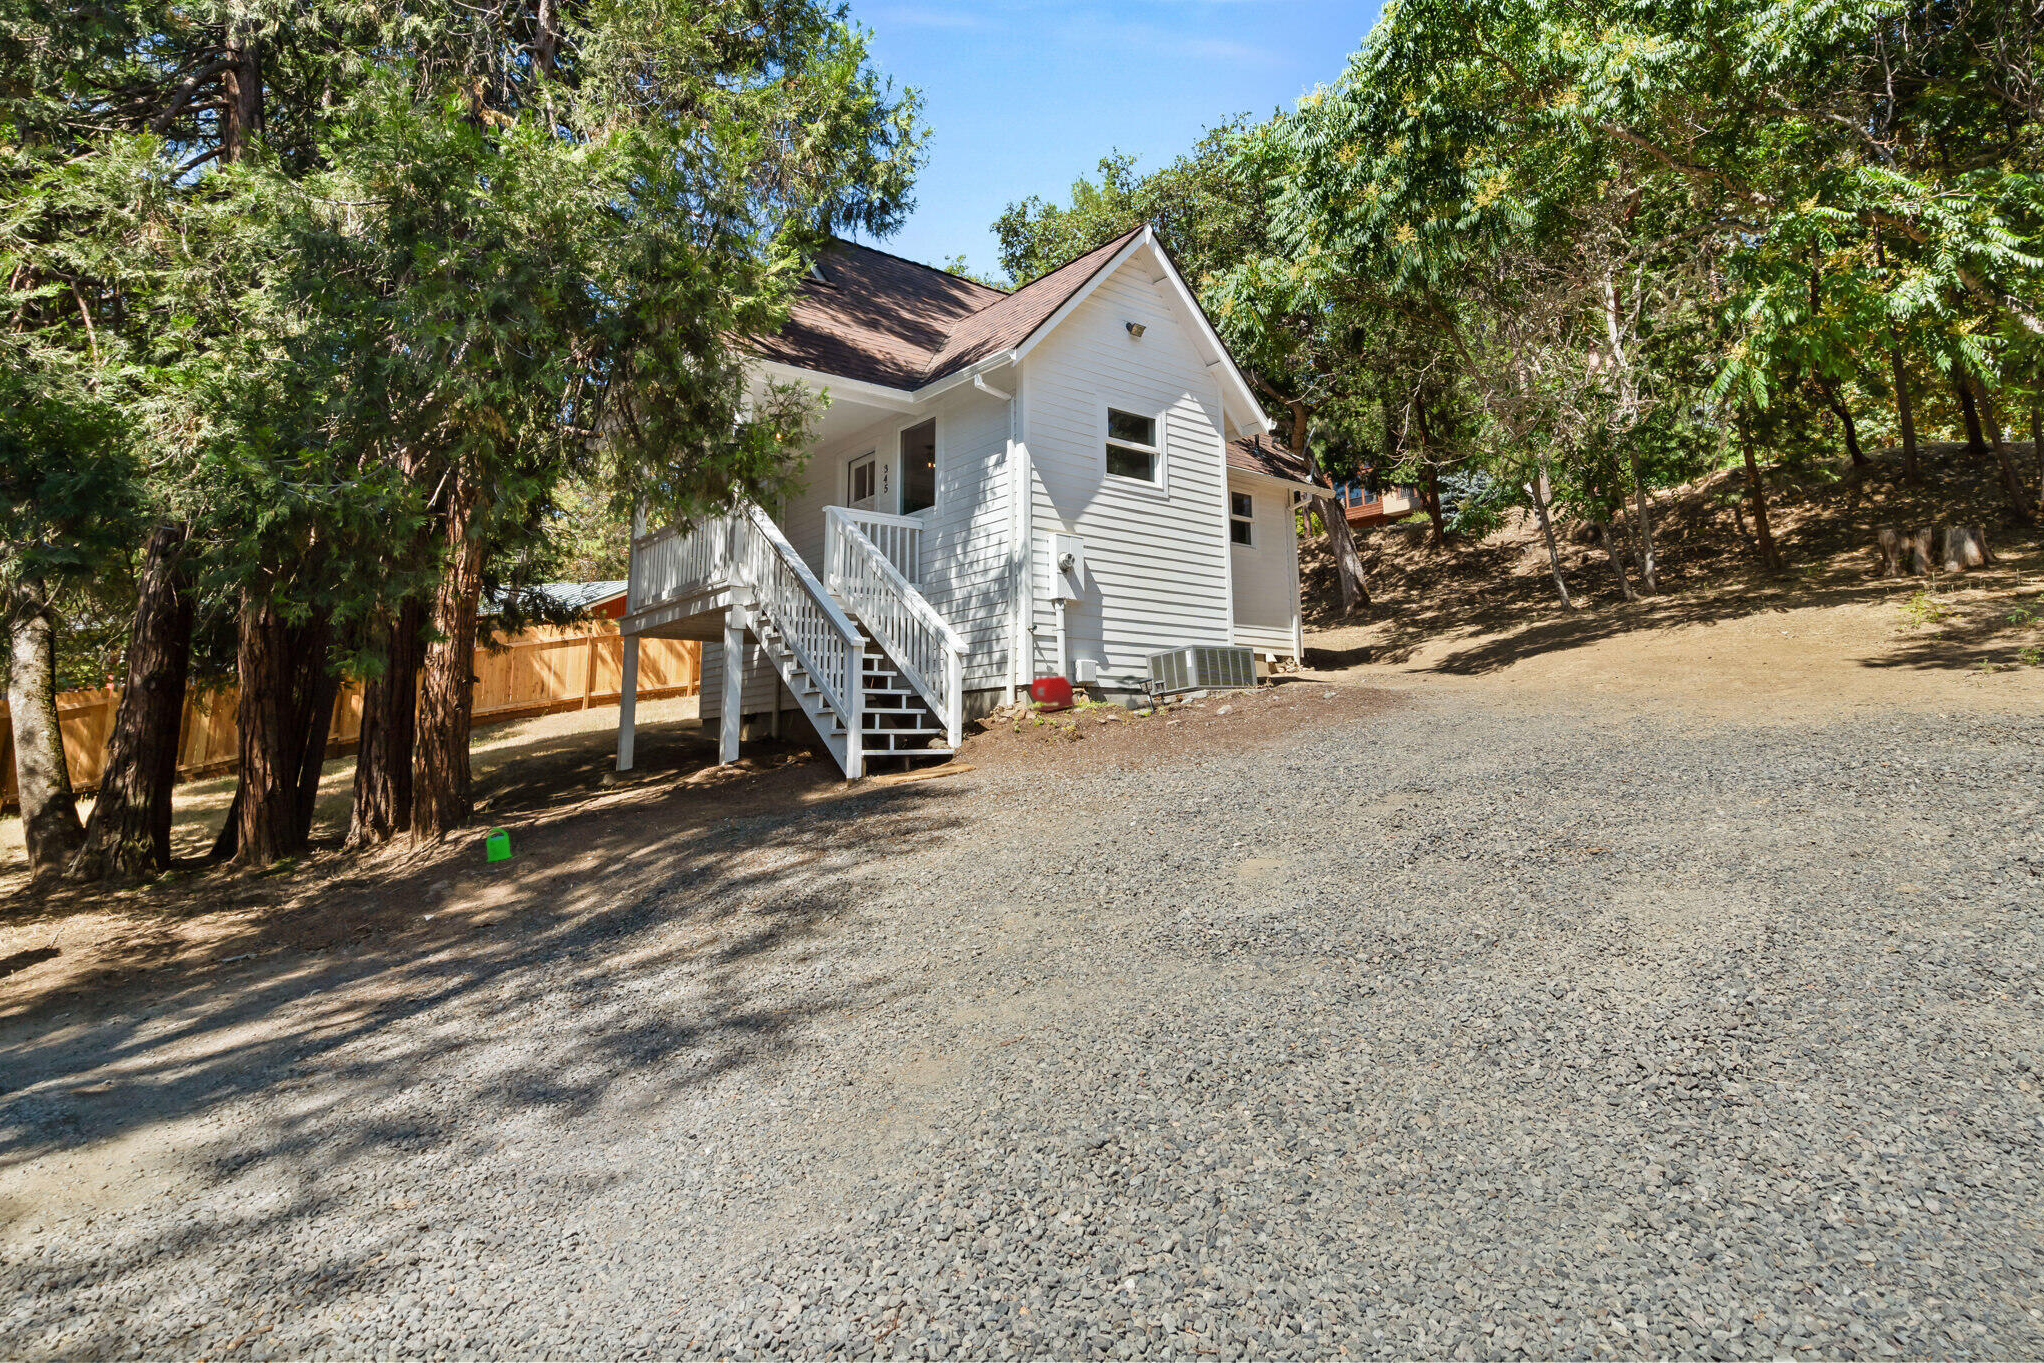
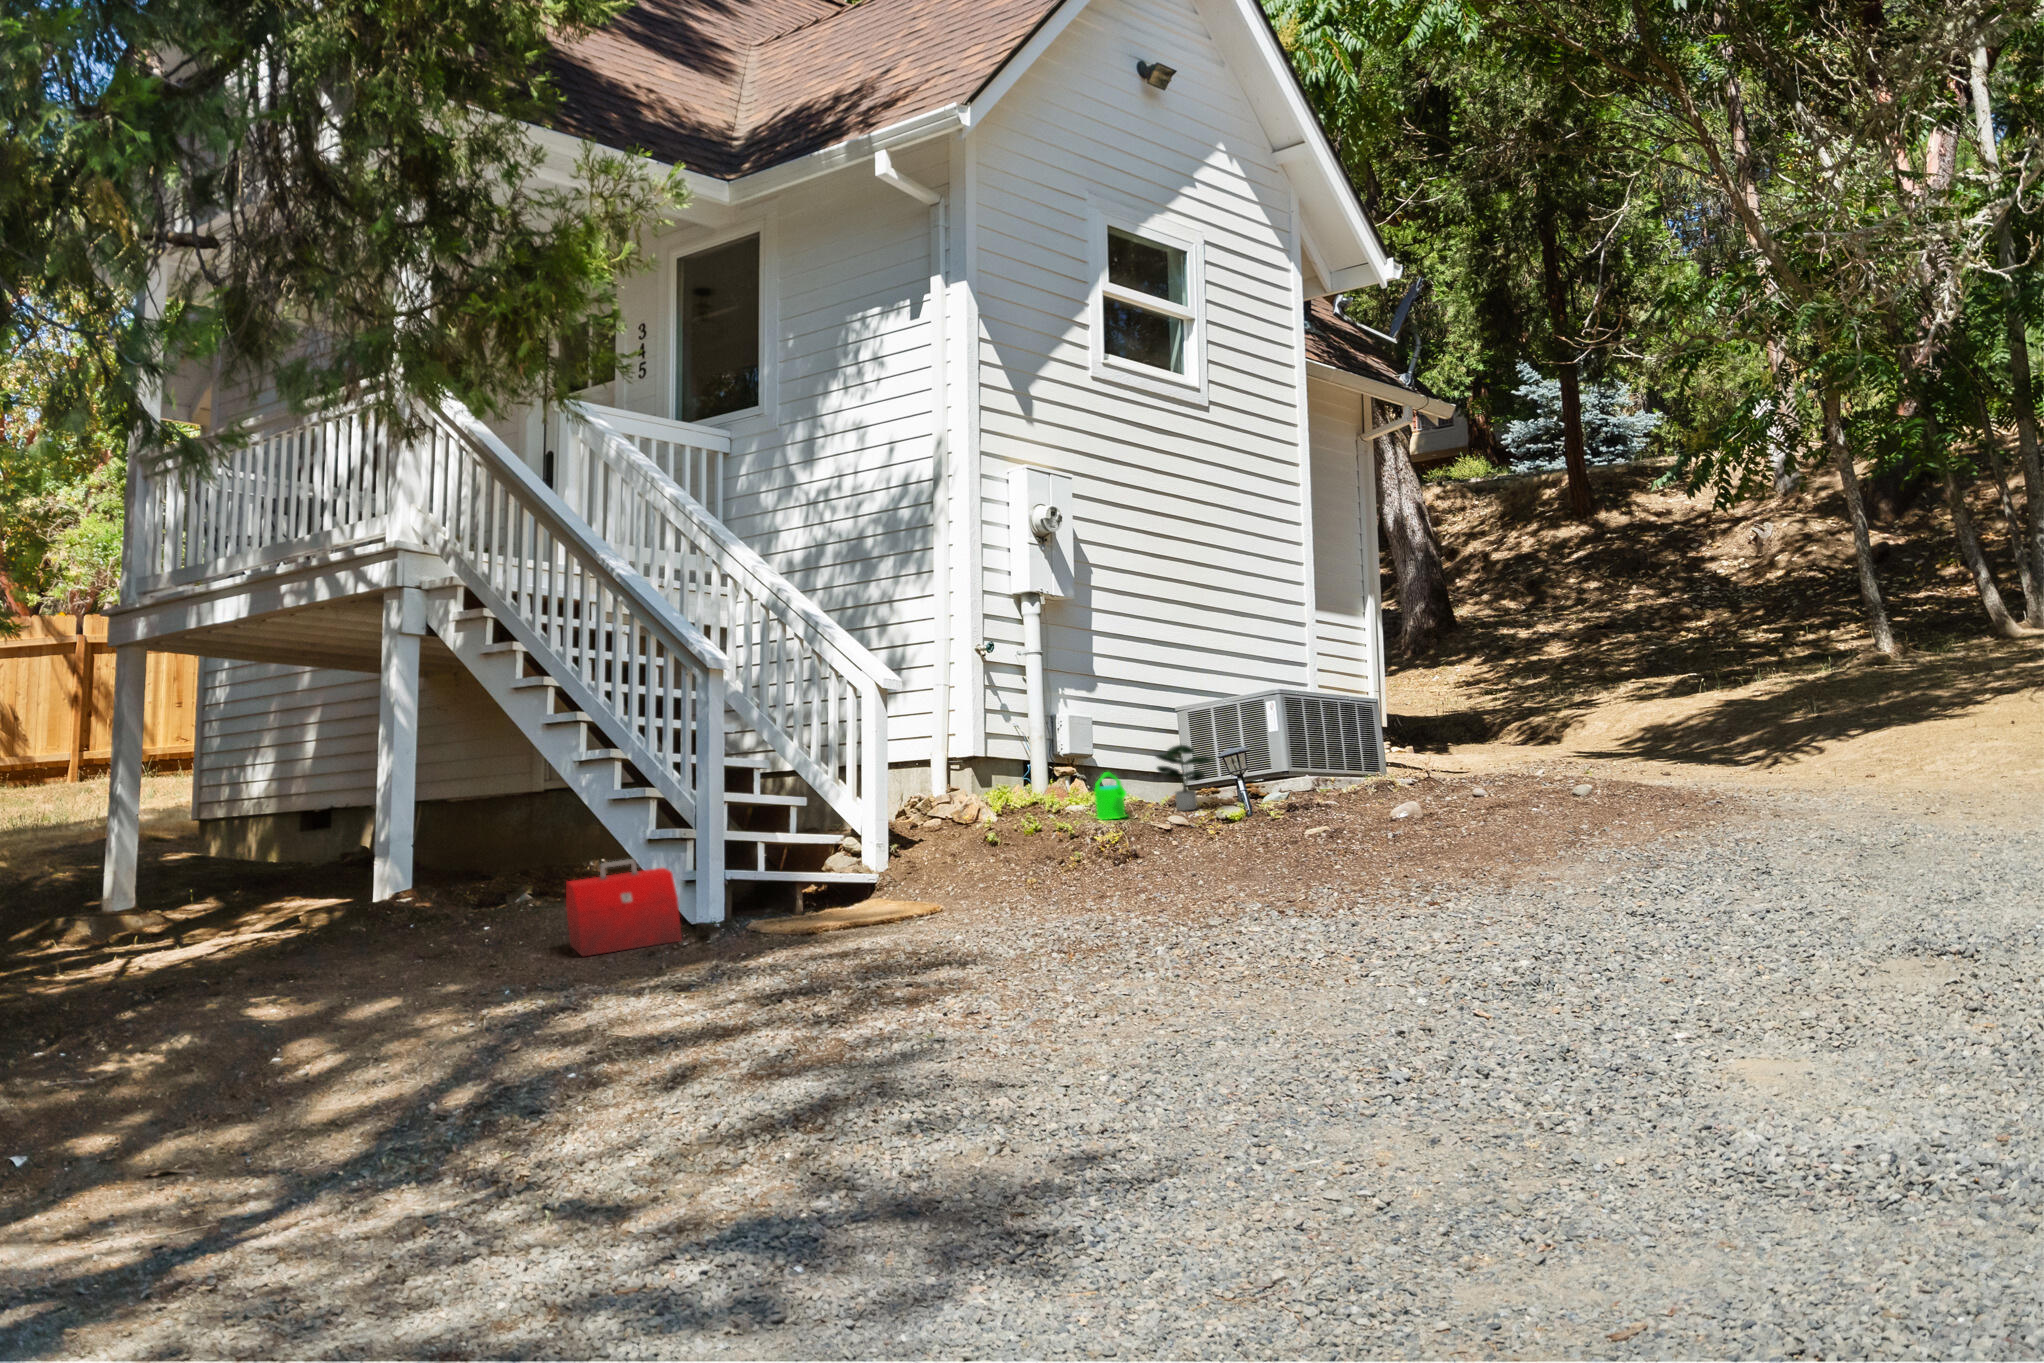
toolbox: present [1031,671,1074,711] -> present [566,859,682,956]
watering can: present [486,828,511,861] -> present [1094,772,1127,820]

